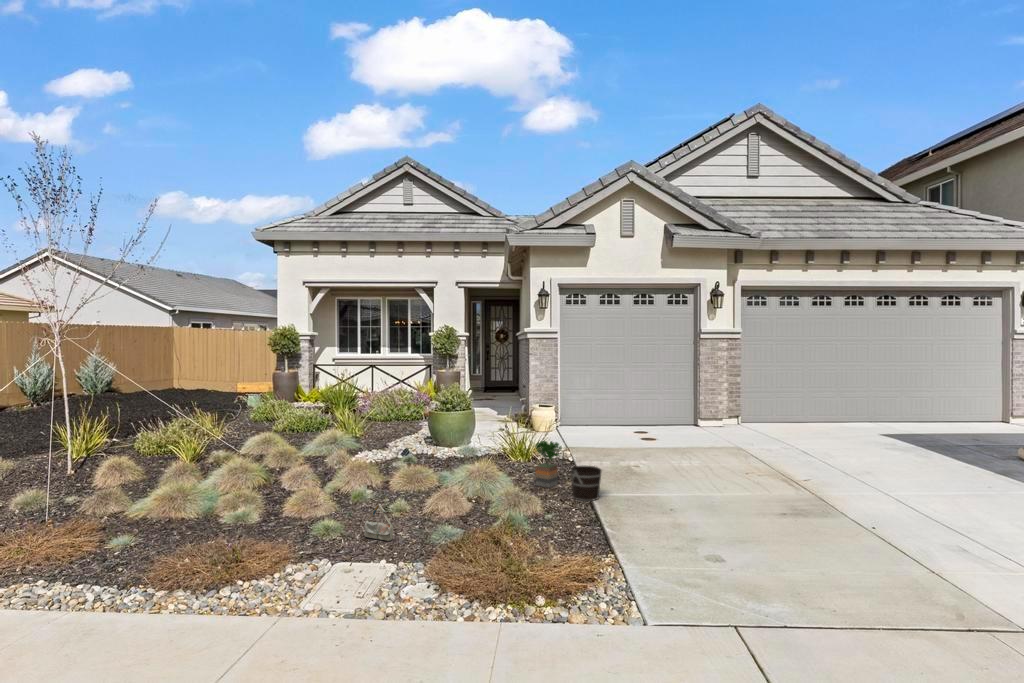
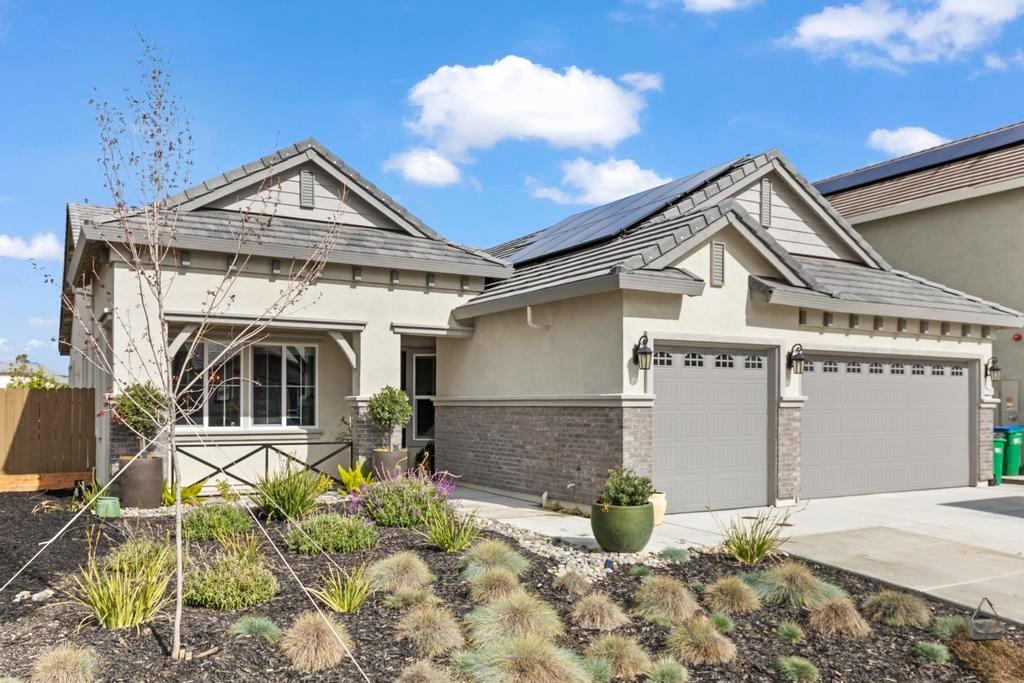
potted tree: present [535,441,562,487] -> none [881,522,922,576]
bucket: present [570,466,601,501] -> none [951,543,991,582]

